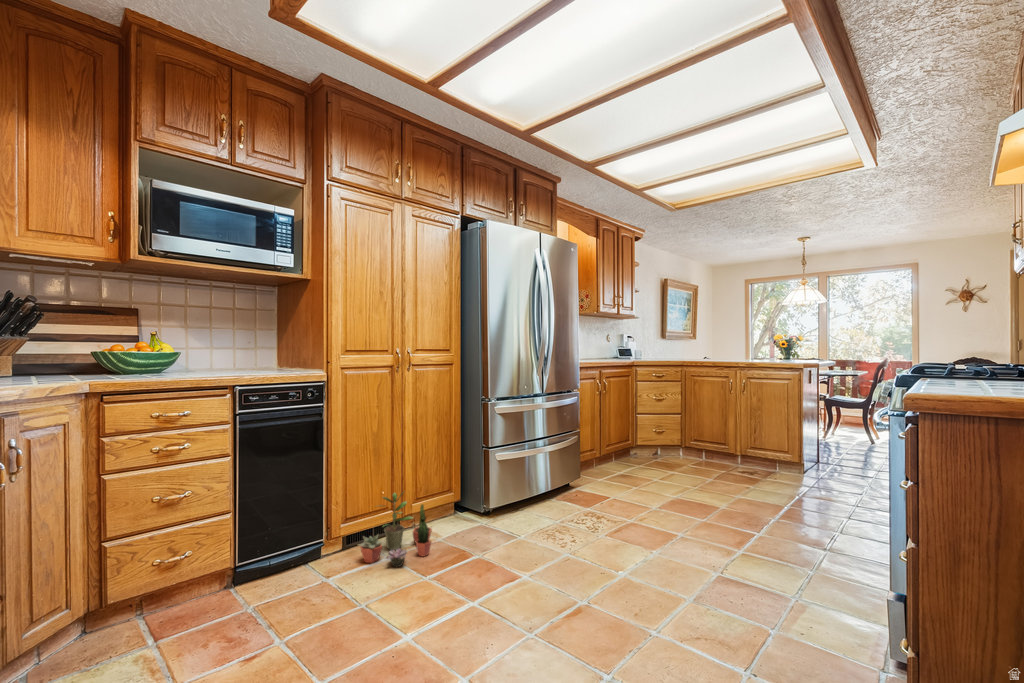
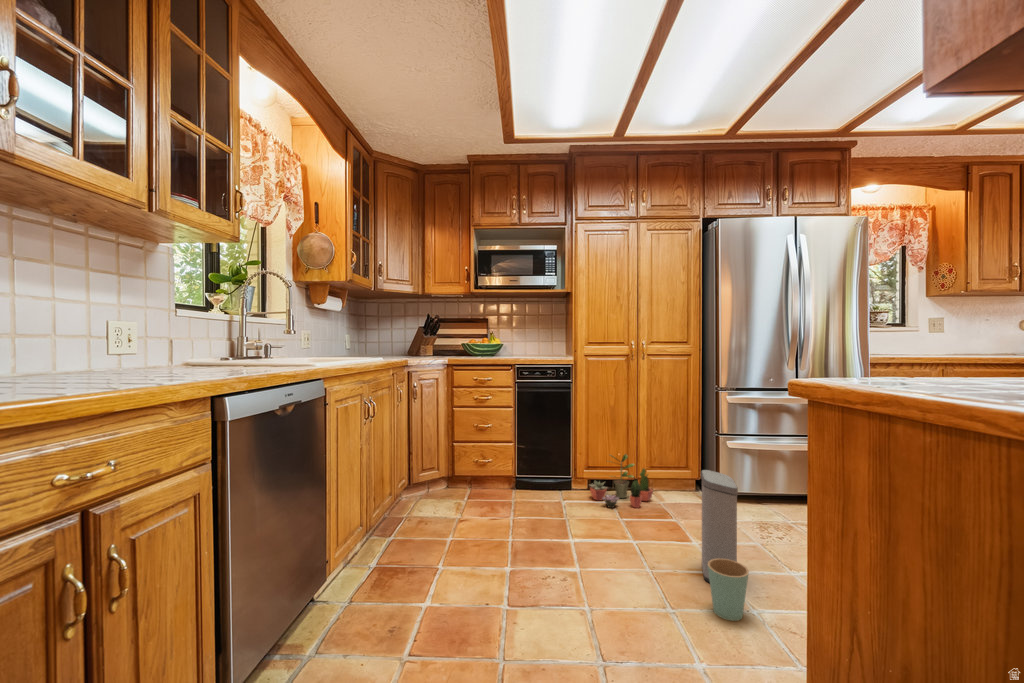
trash can: none [559,490,656,649] -> present [701,470,749,621]

